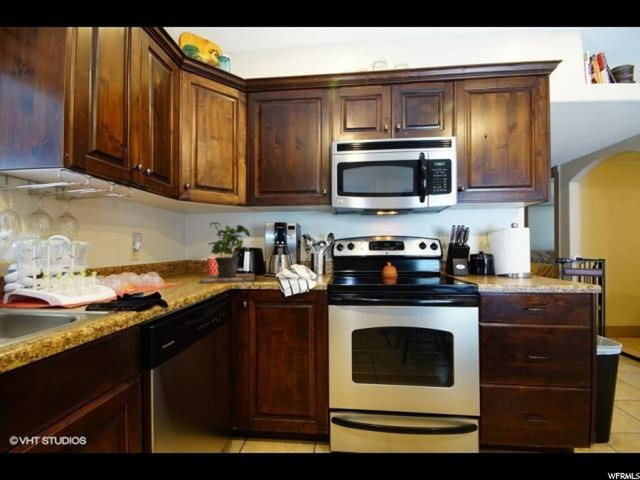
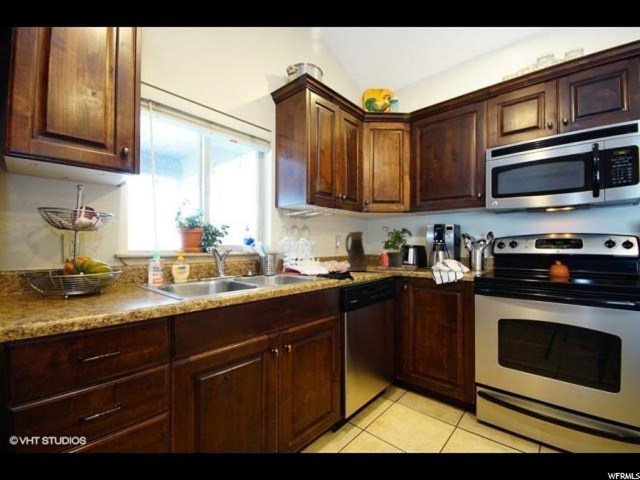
pitcher: none [151,227,189,289] -> present [345,231,367,271]

